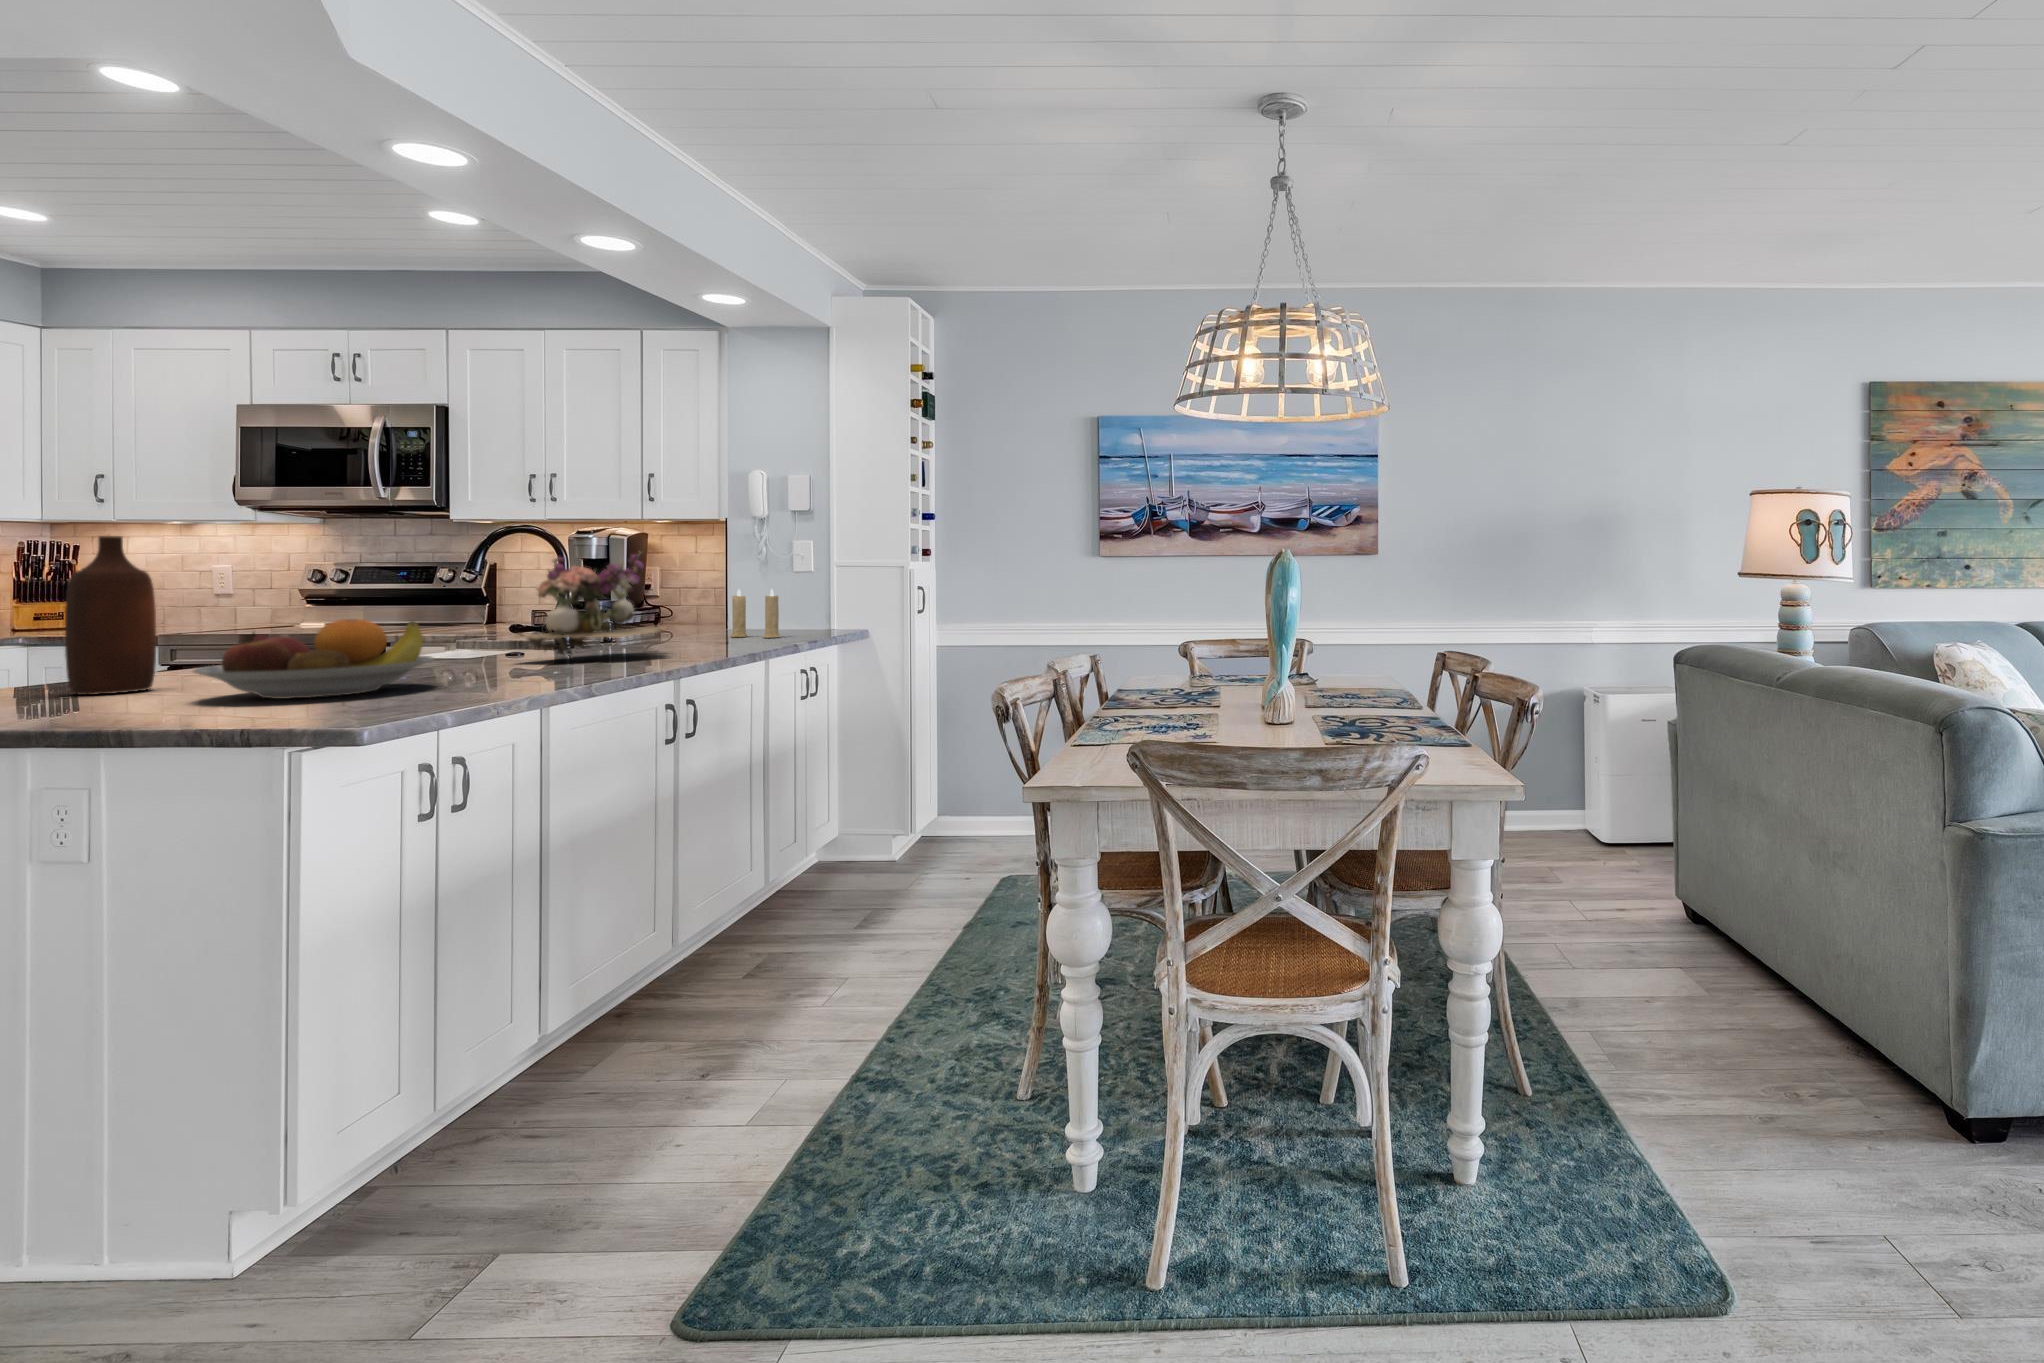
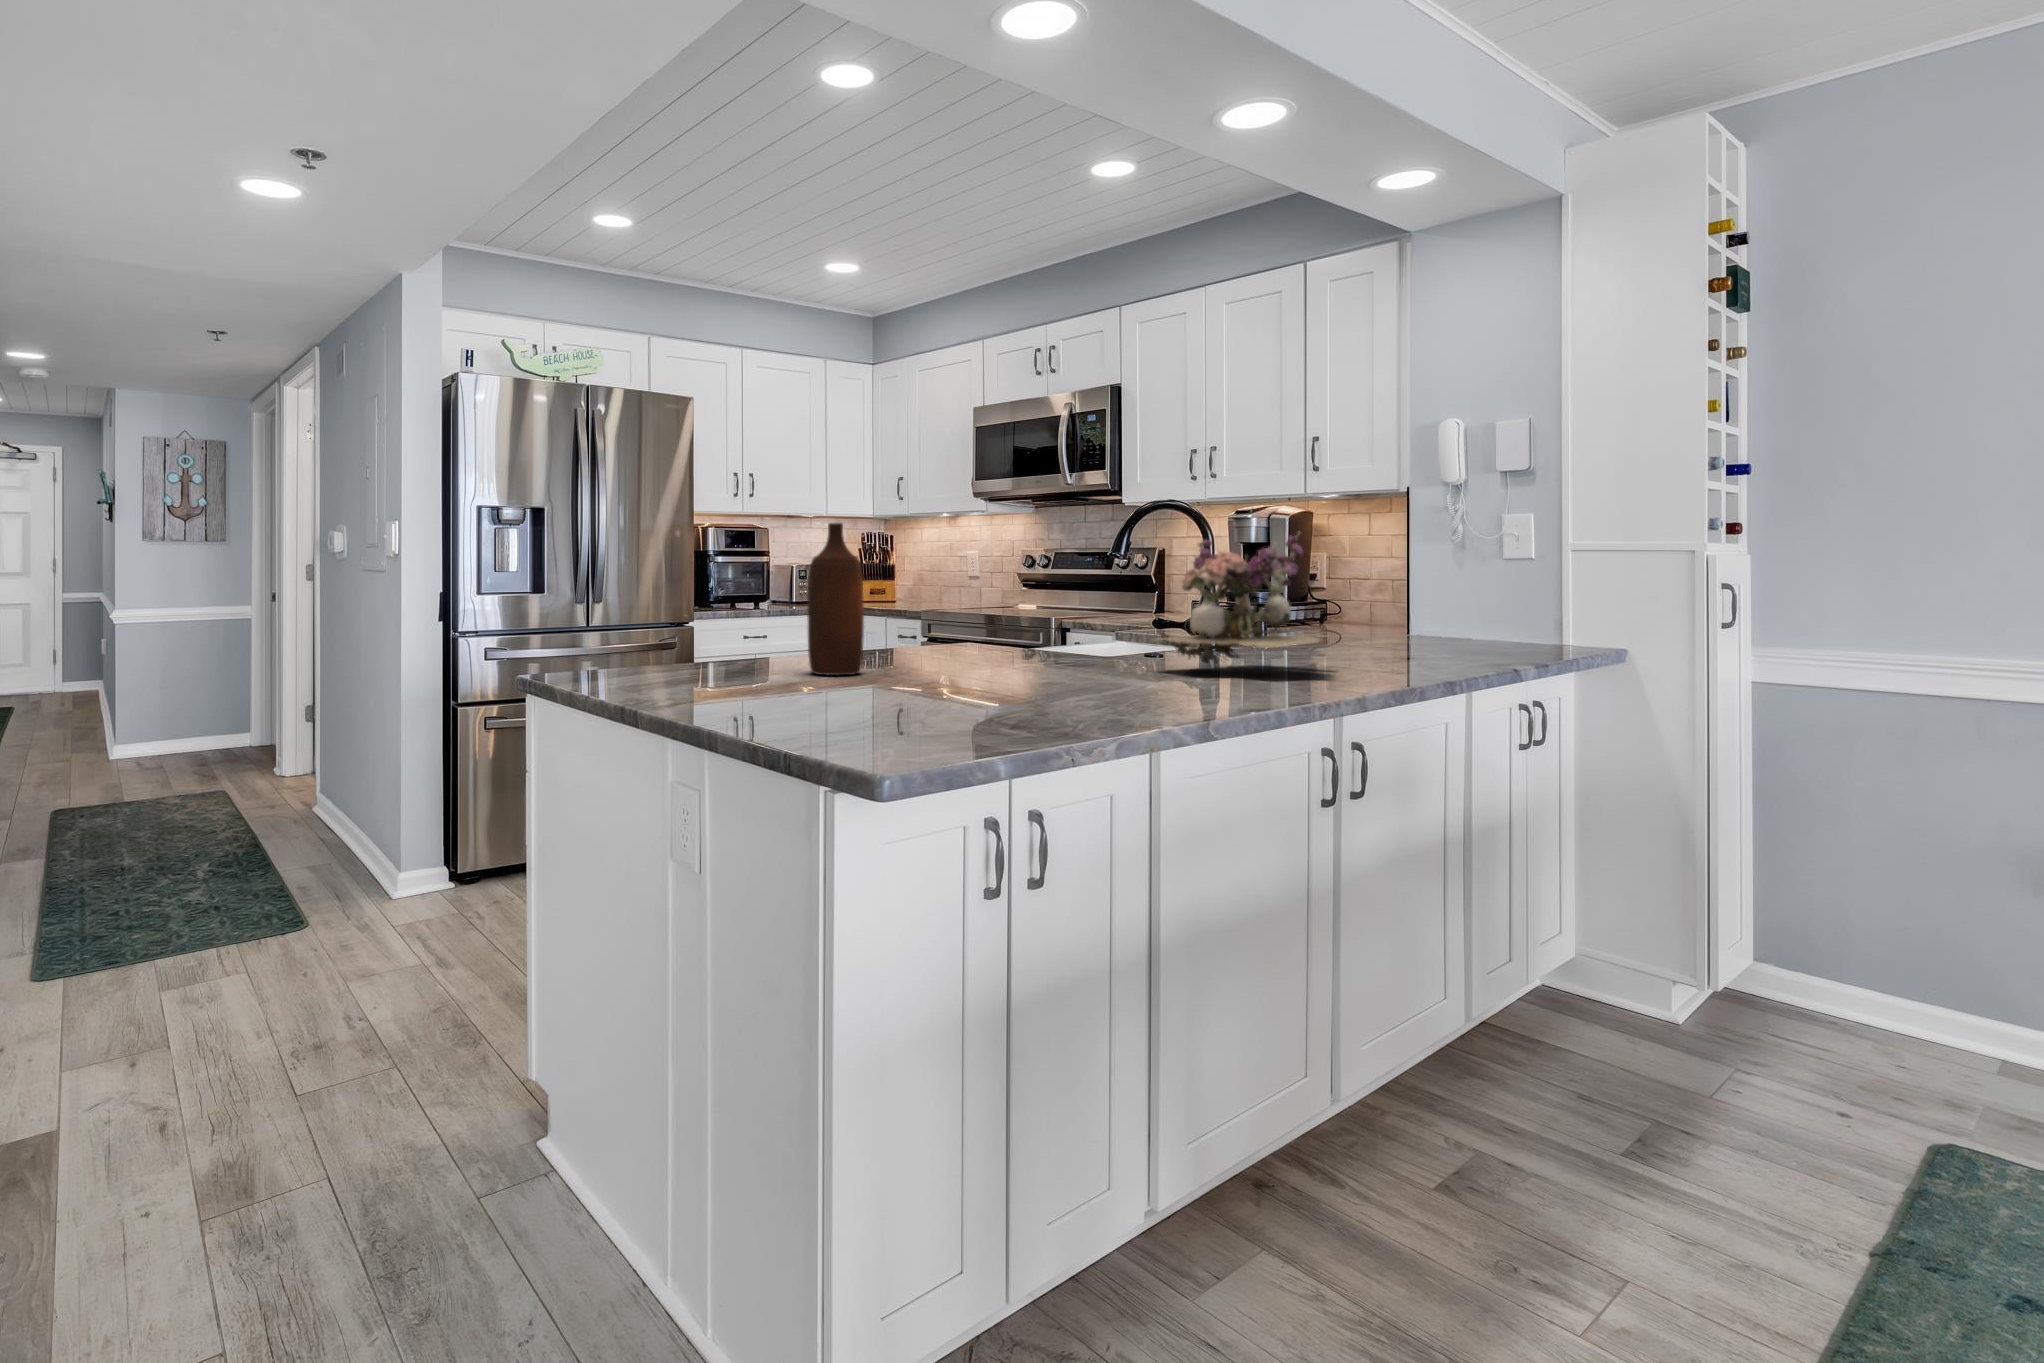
candle: present [730,589,780,638] -> none [1412,582,1485,655]
fruit bowl: present [193,619,434,699] -> none [867,613,1065,702]

